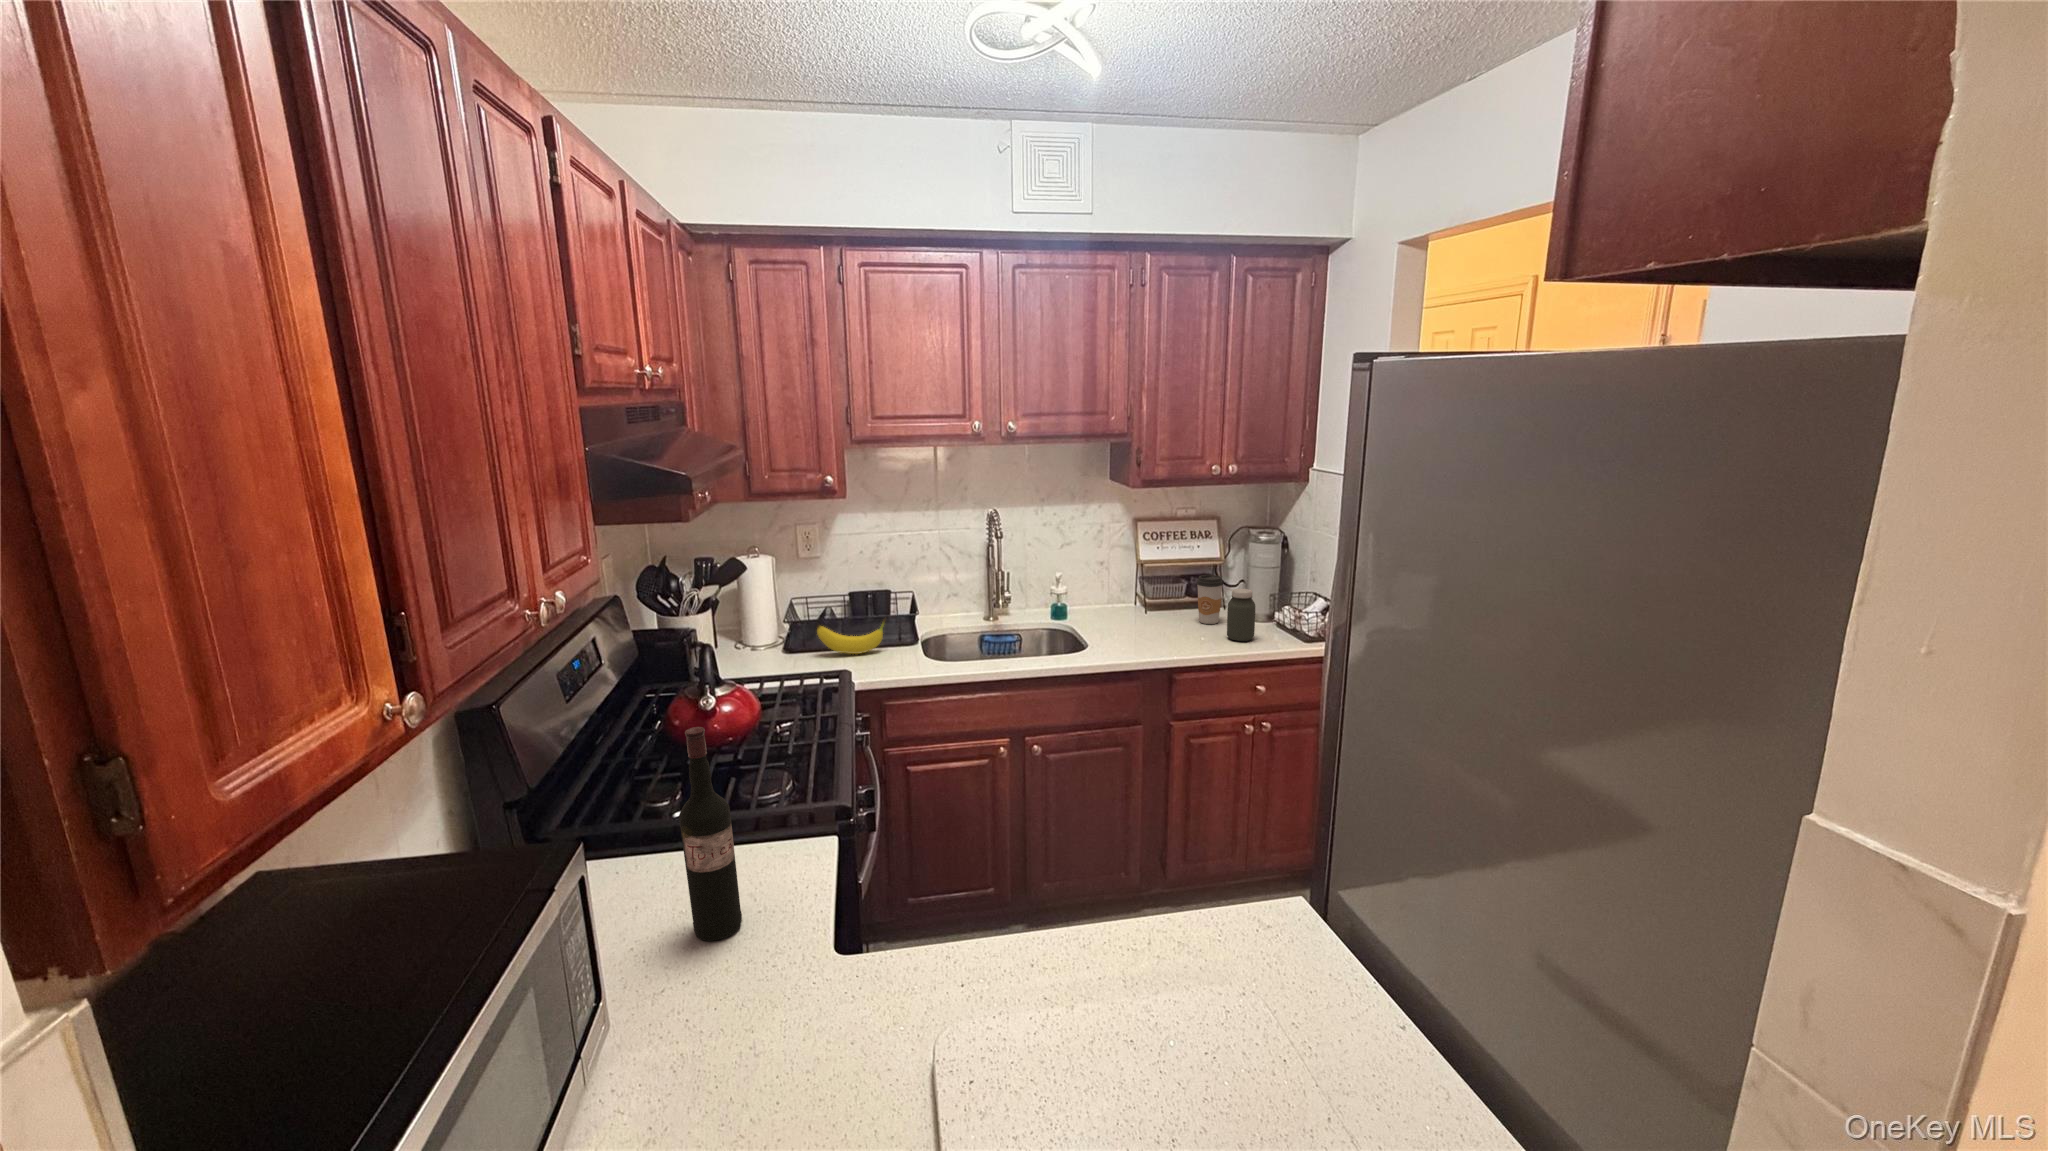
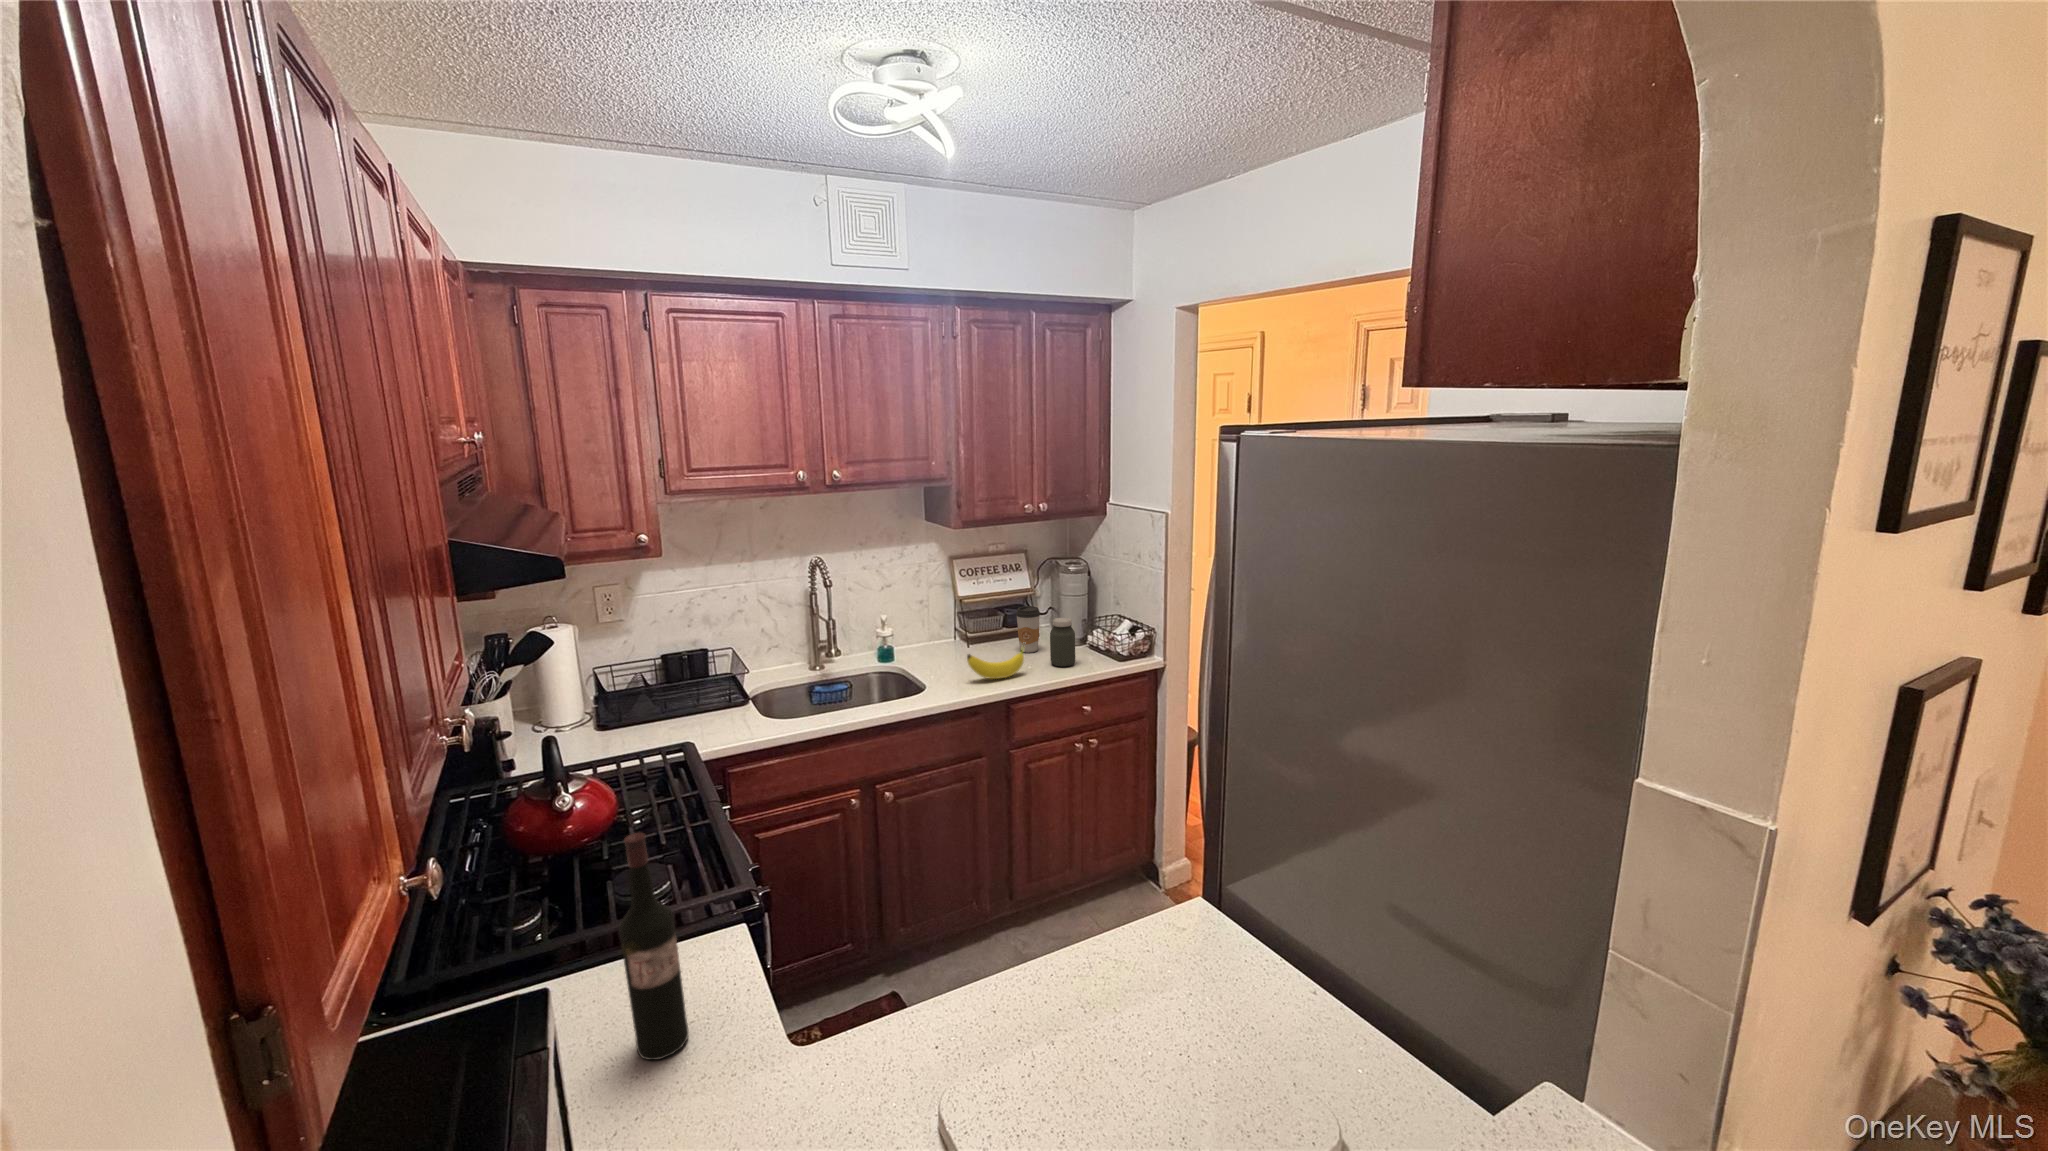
fruit: present [817,619,886,654] -> present [967,643,1025,679]

